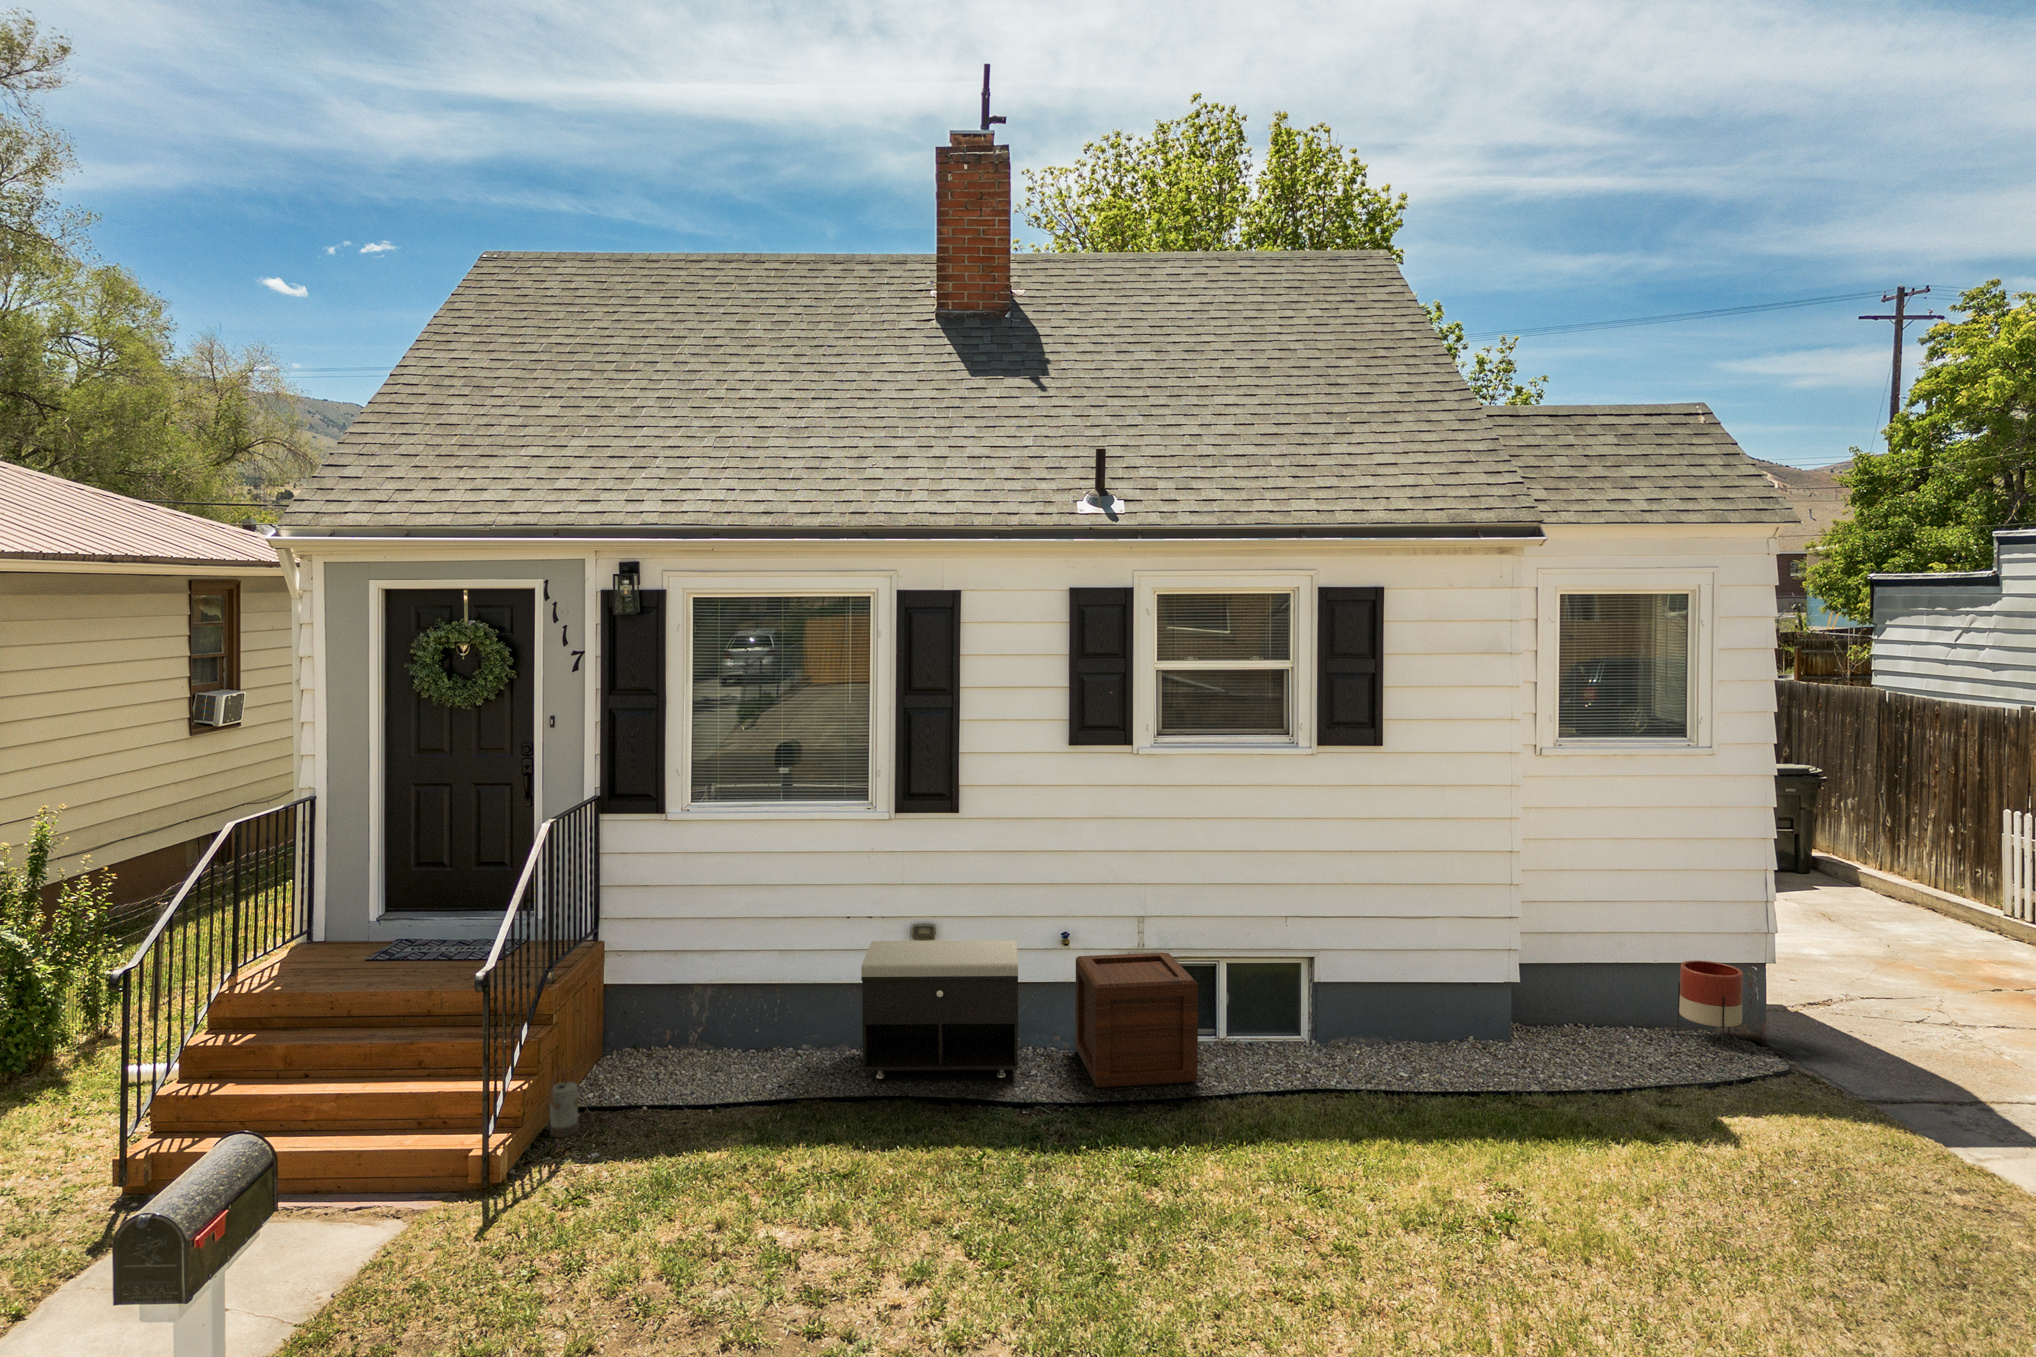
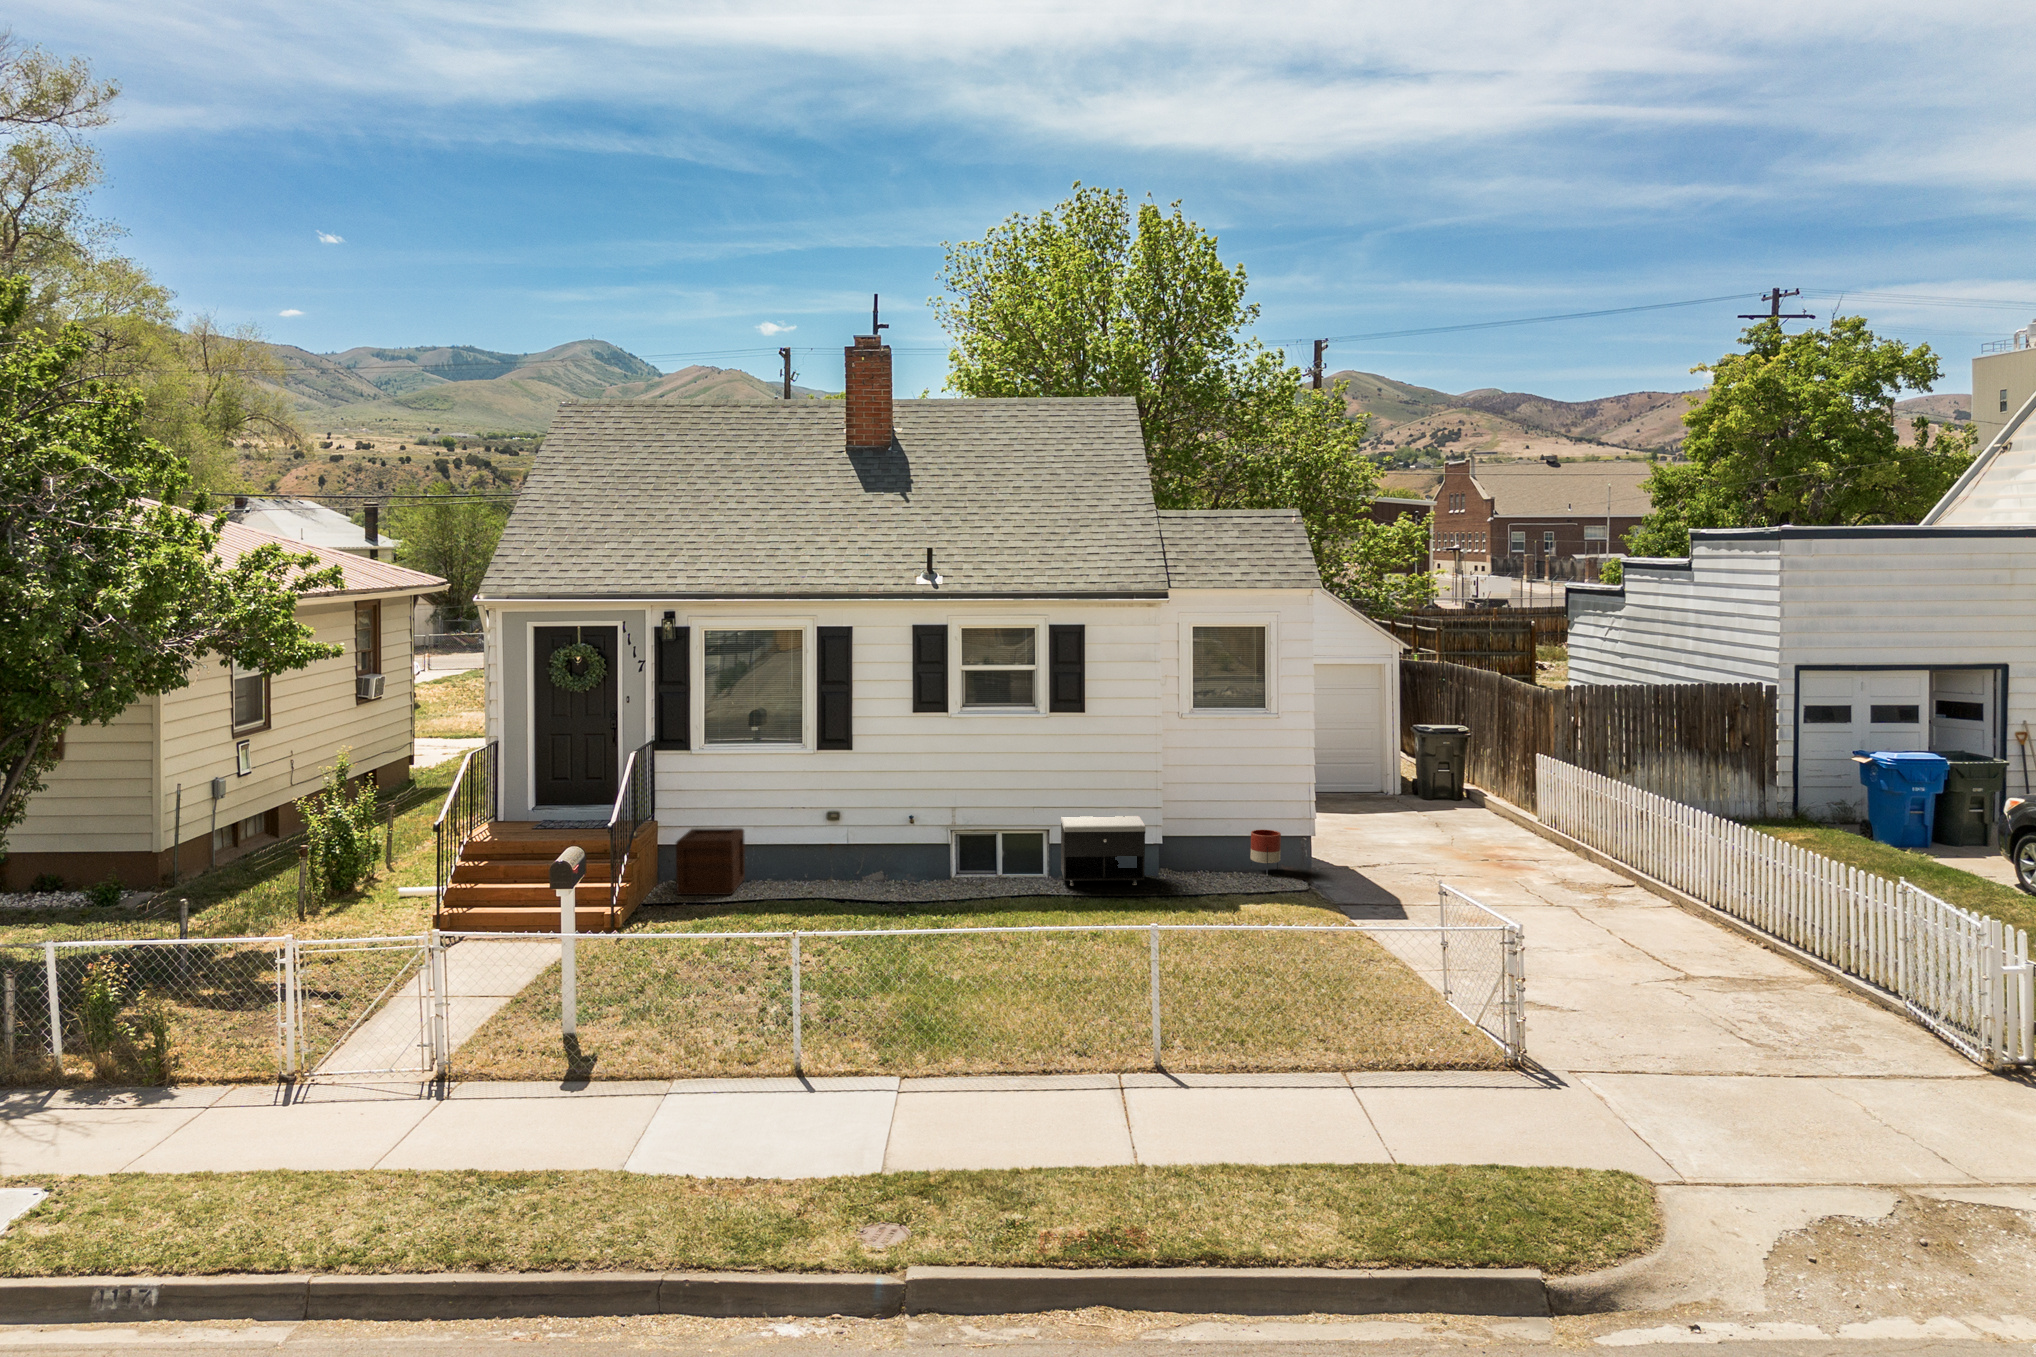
storage bench: present [861,940,1018,1079] -> present [1061,816,1146,886]
wooden crate: present [1075,953,1198,1088] -> present [676,828,745,895]
watering can: present [550,1069,578,1138] -> none [638,878,653,912]

